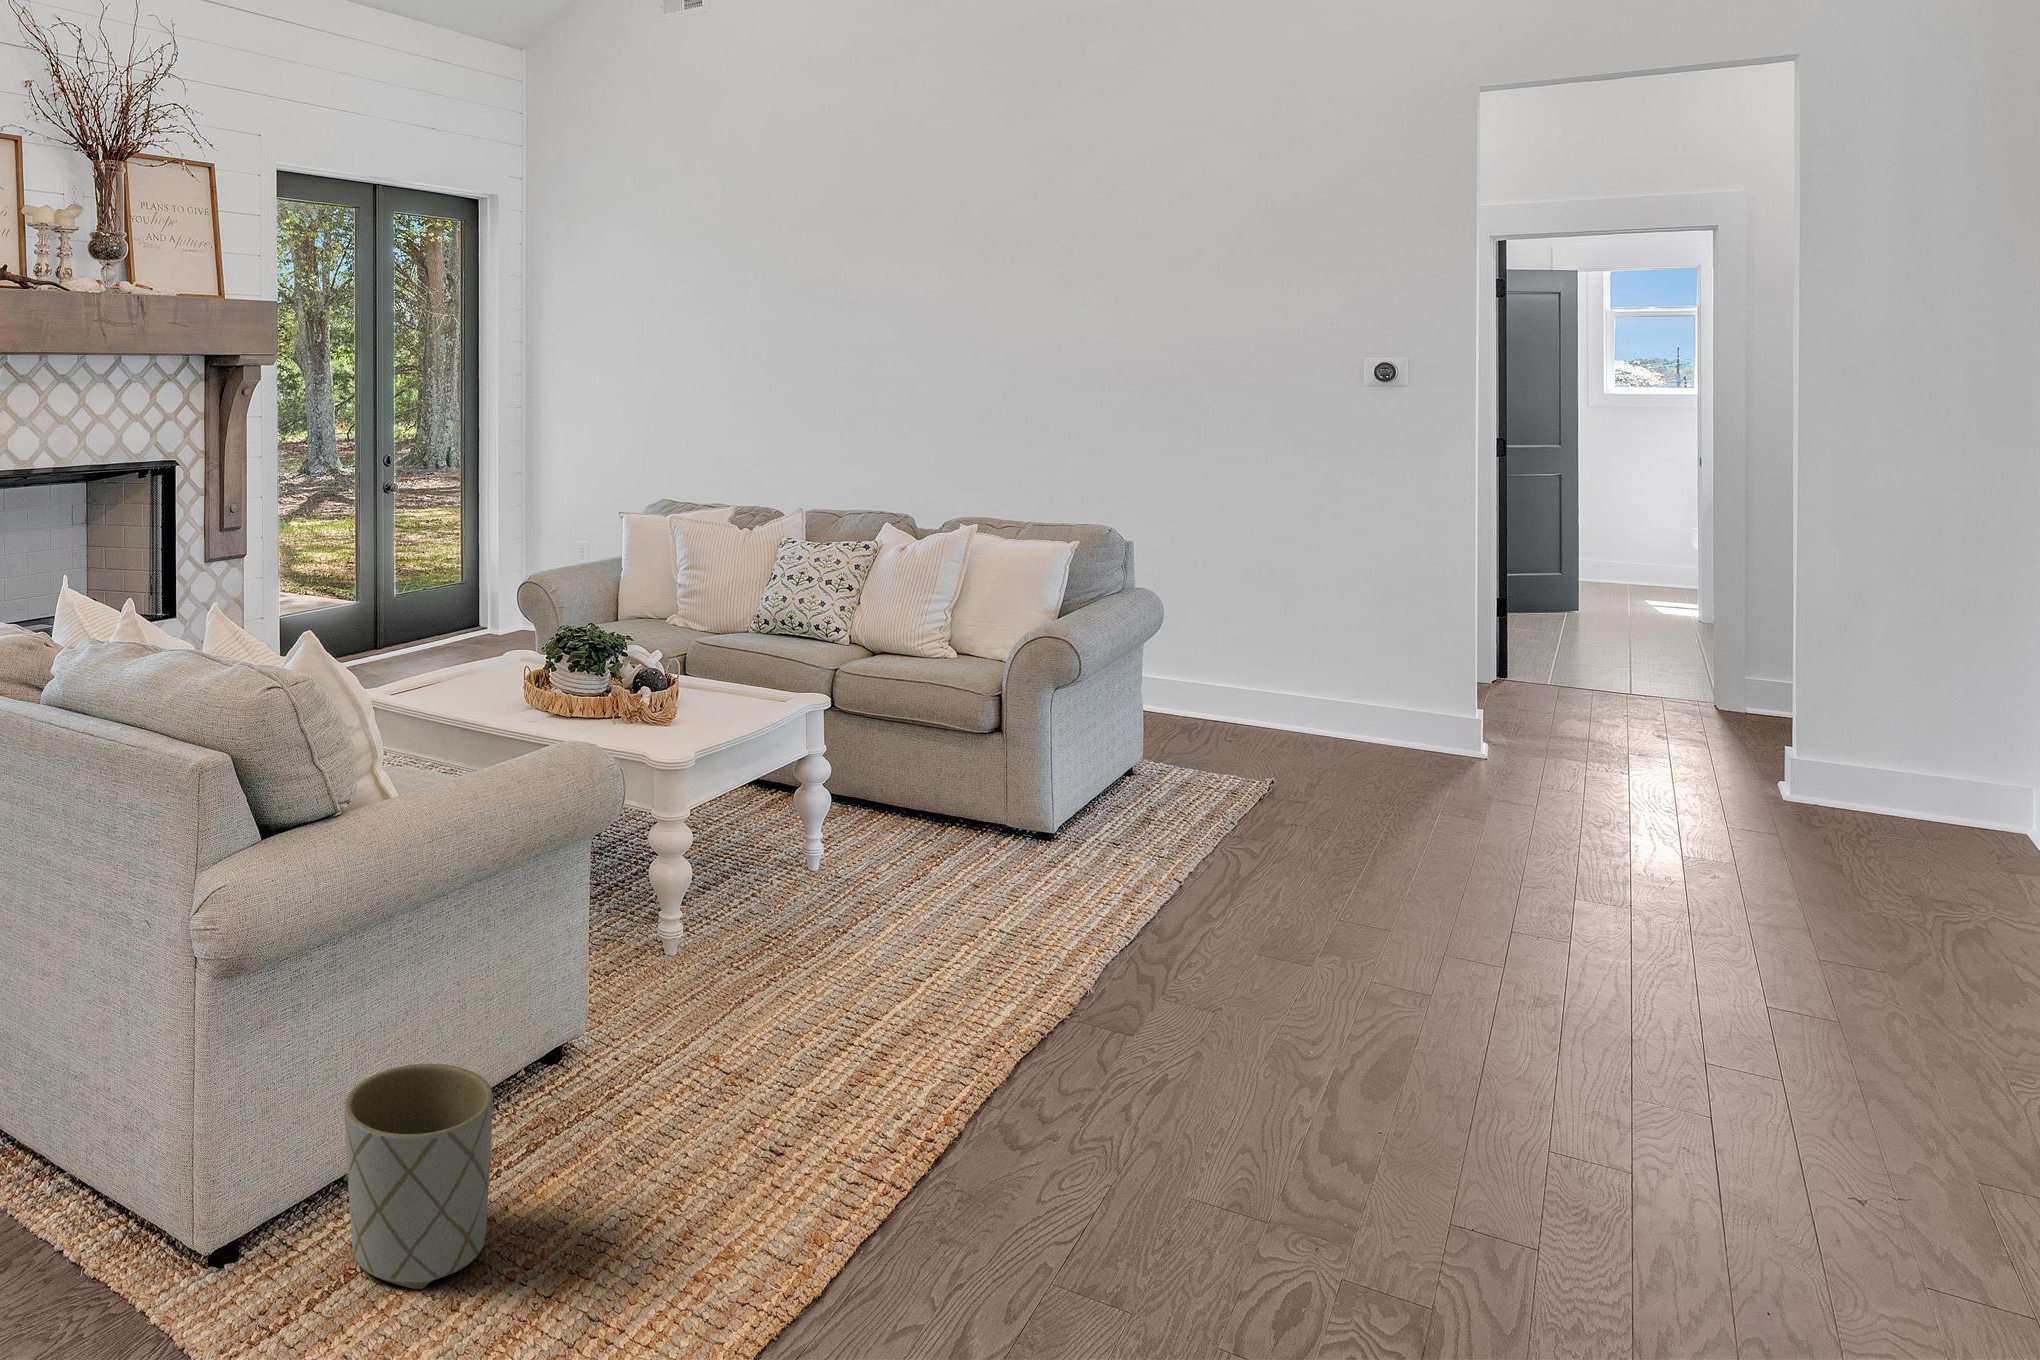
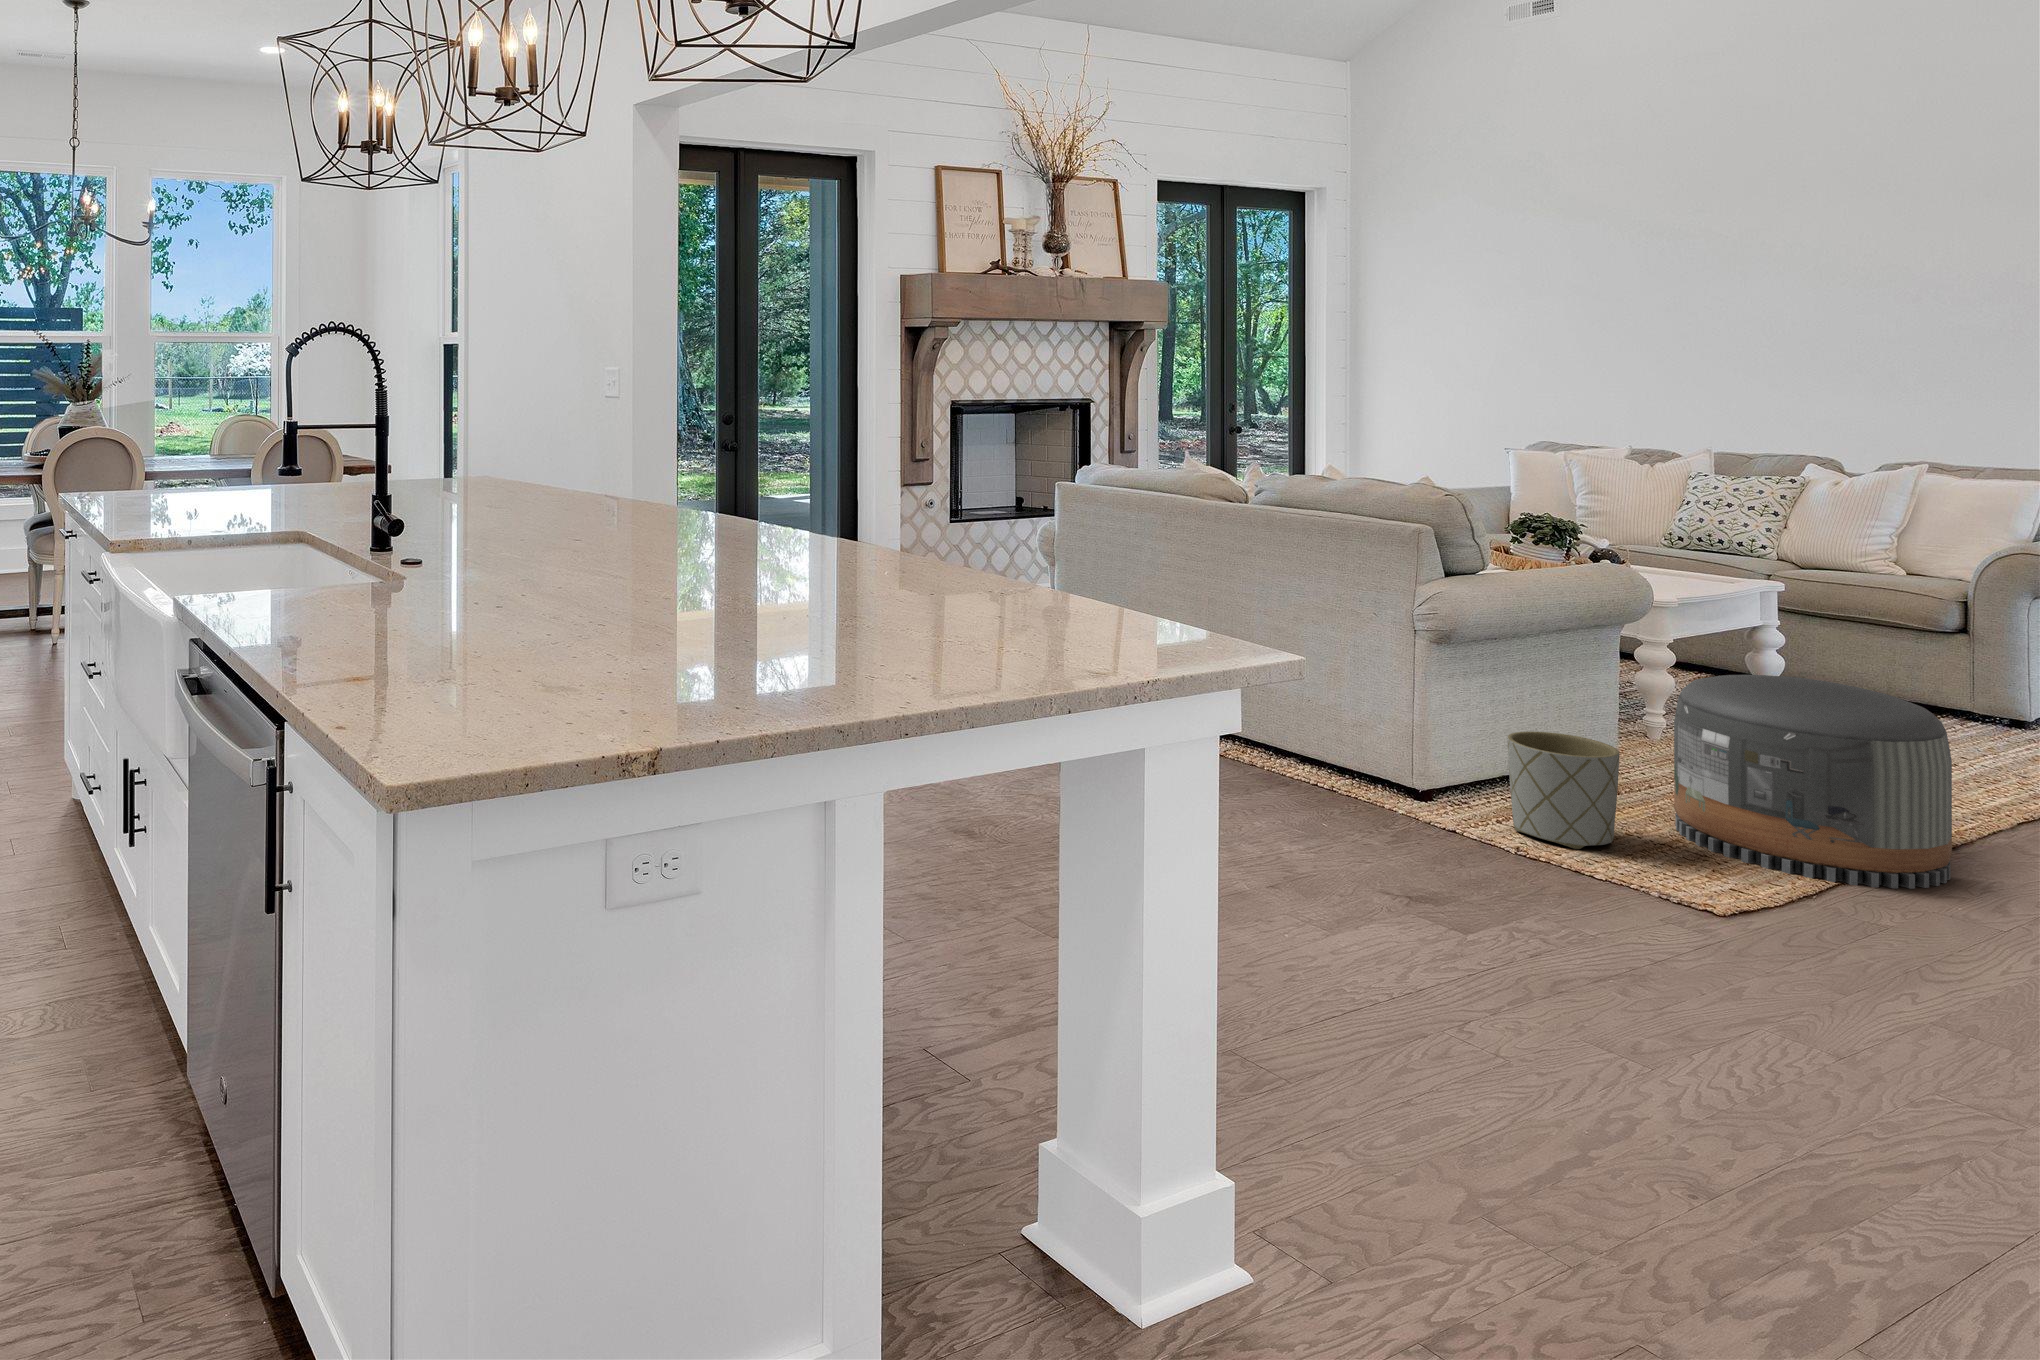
pouf: none [595,909,898,1274] -> present [1674,675,1952,889]

